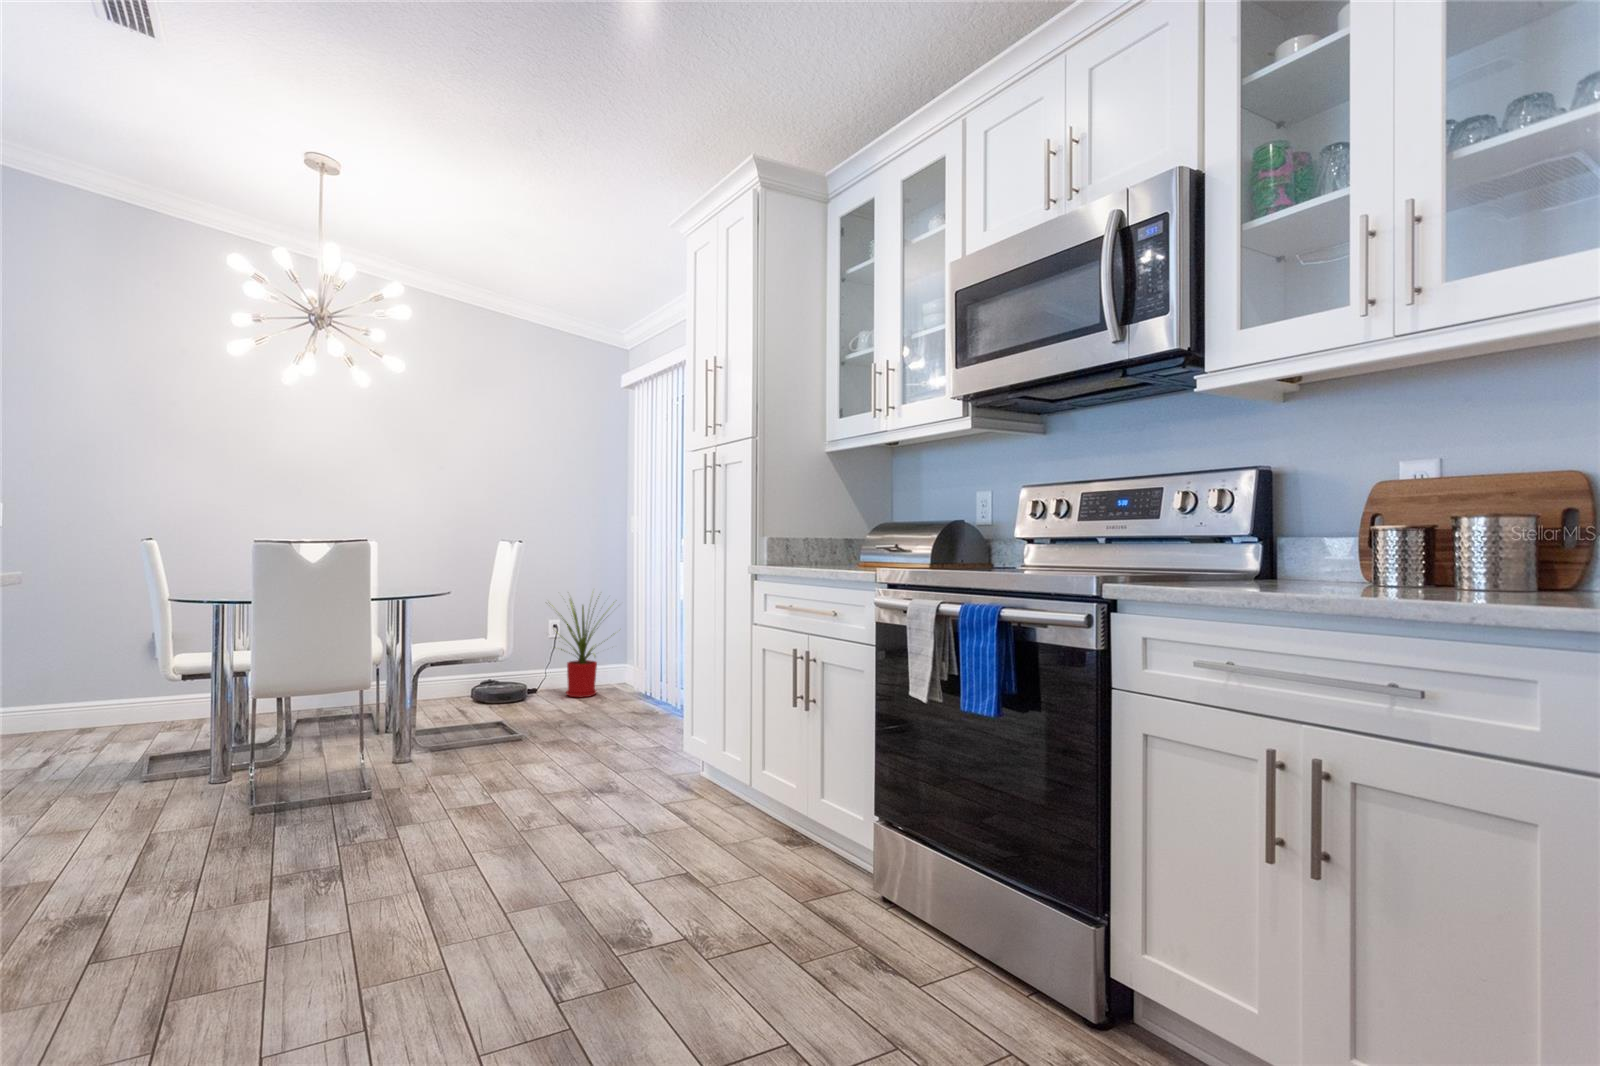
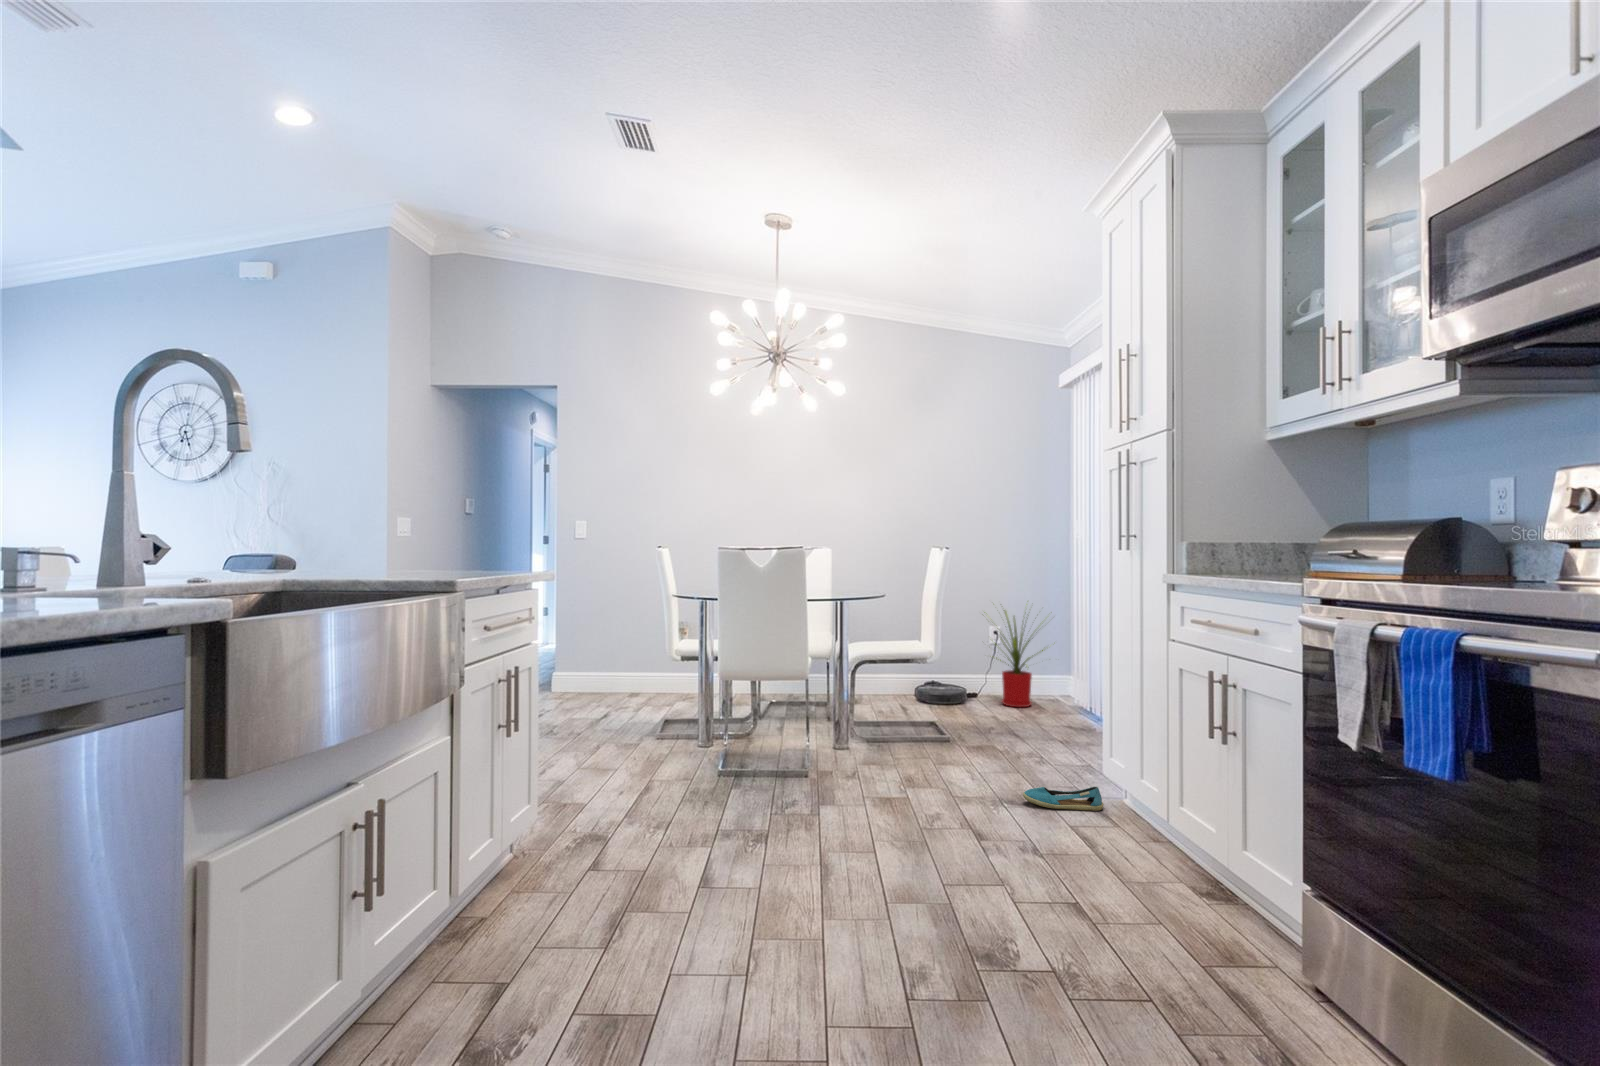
shoe: none [614,762,688,790] -> present [1023,786,1104,811]

